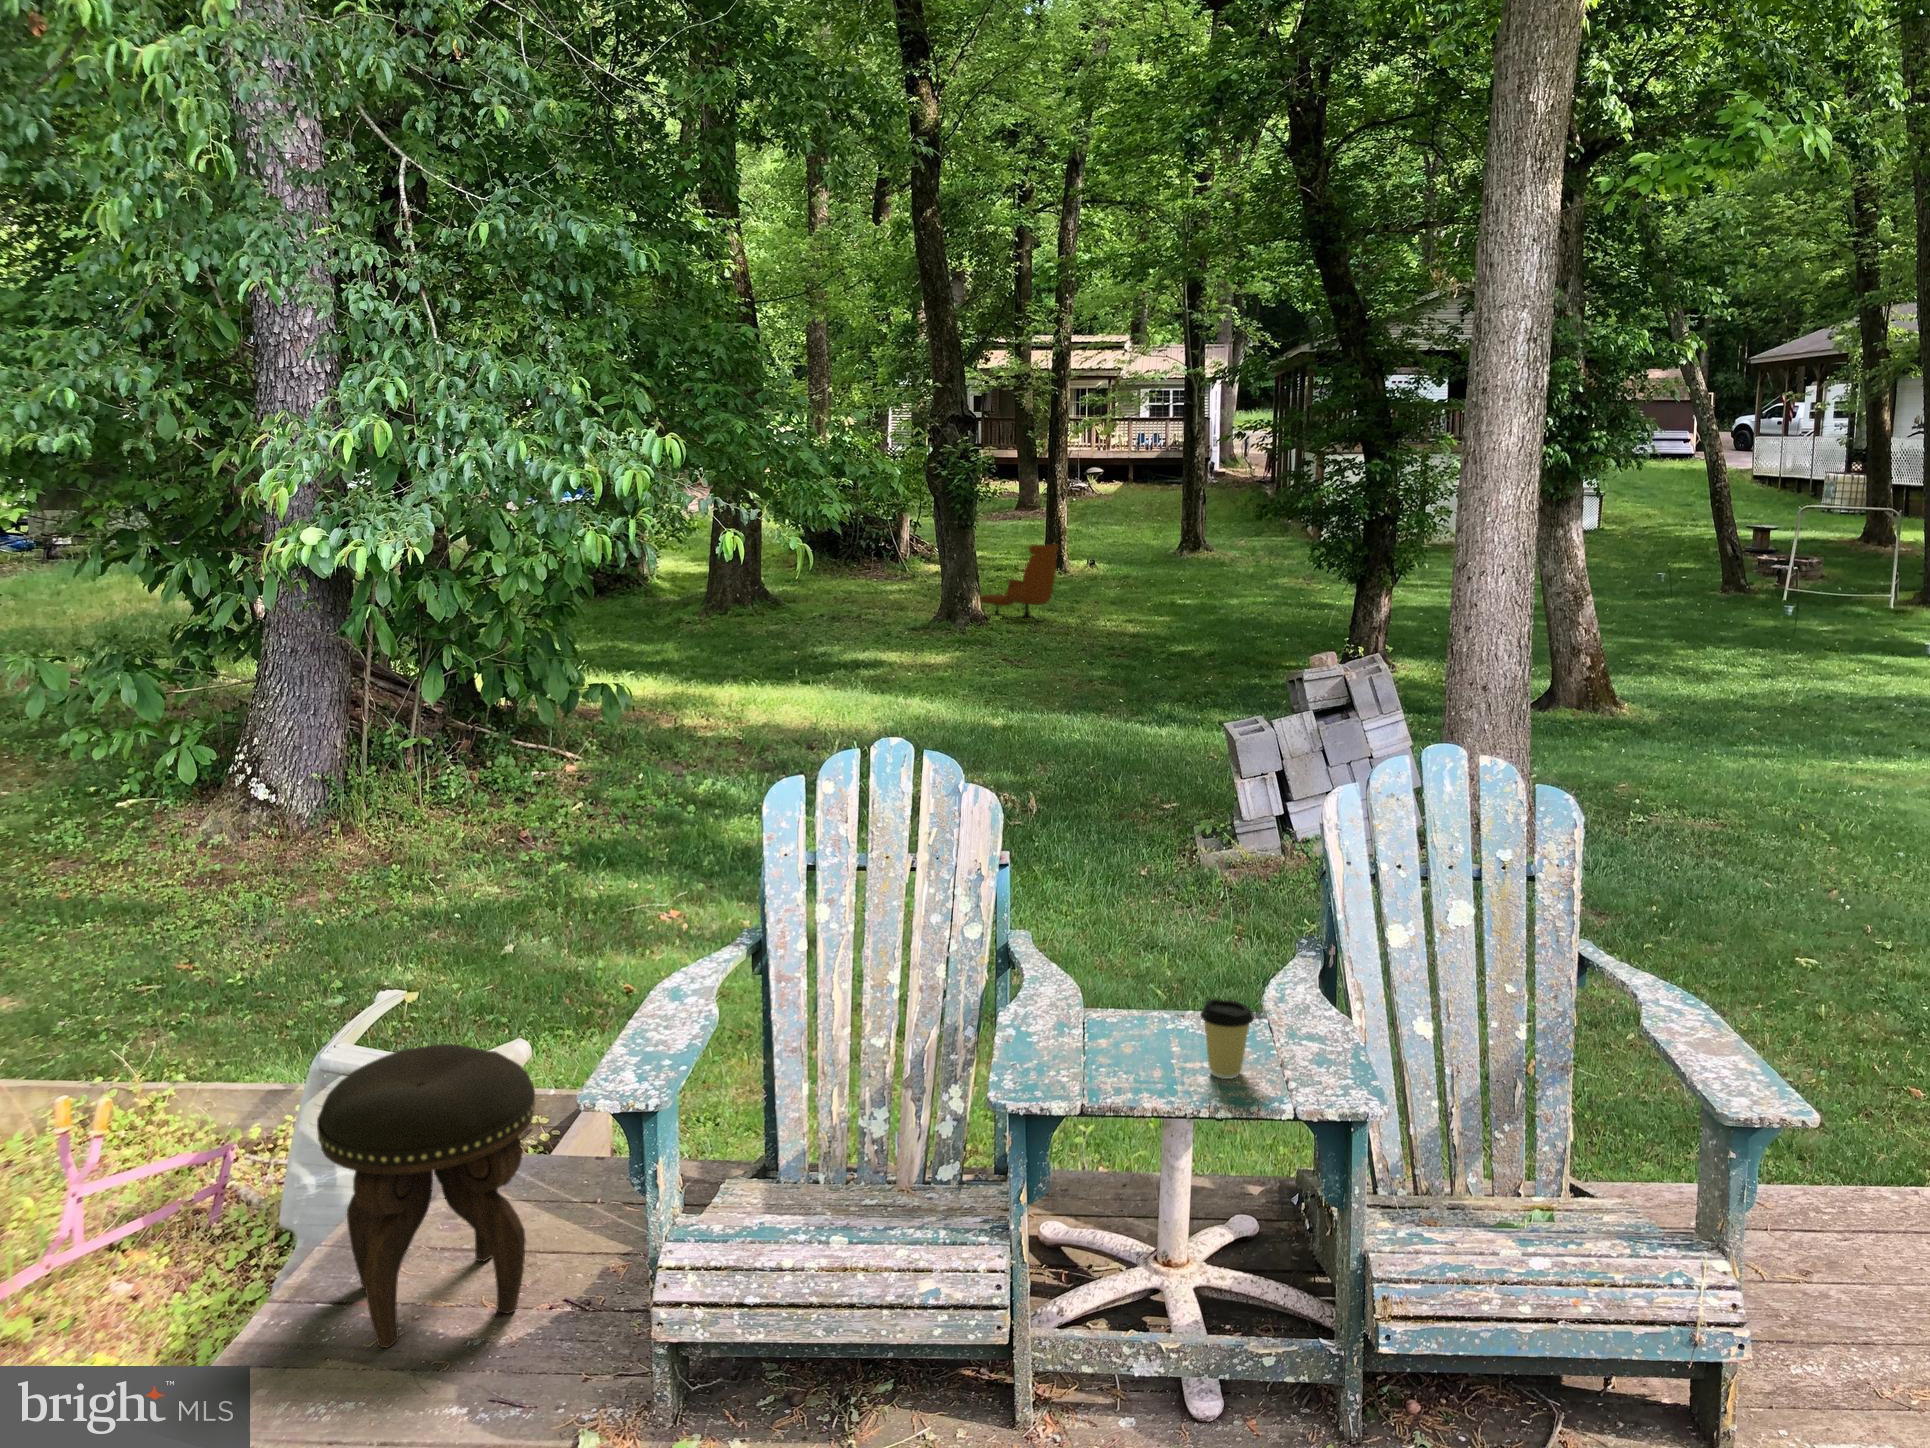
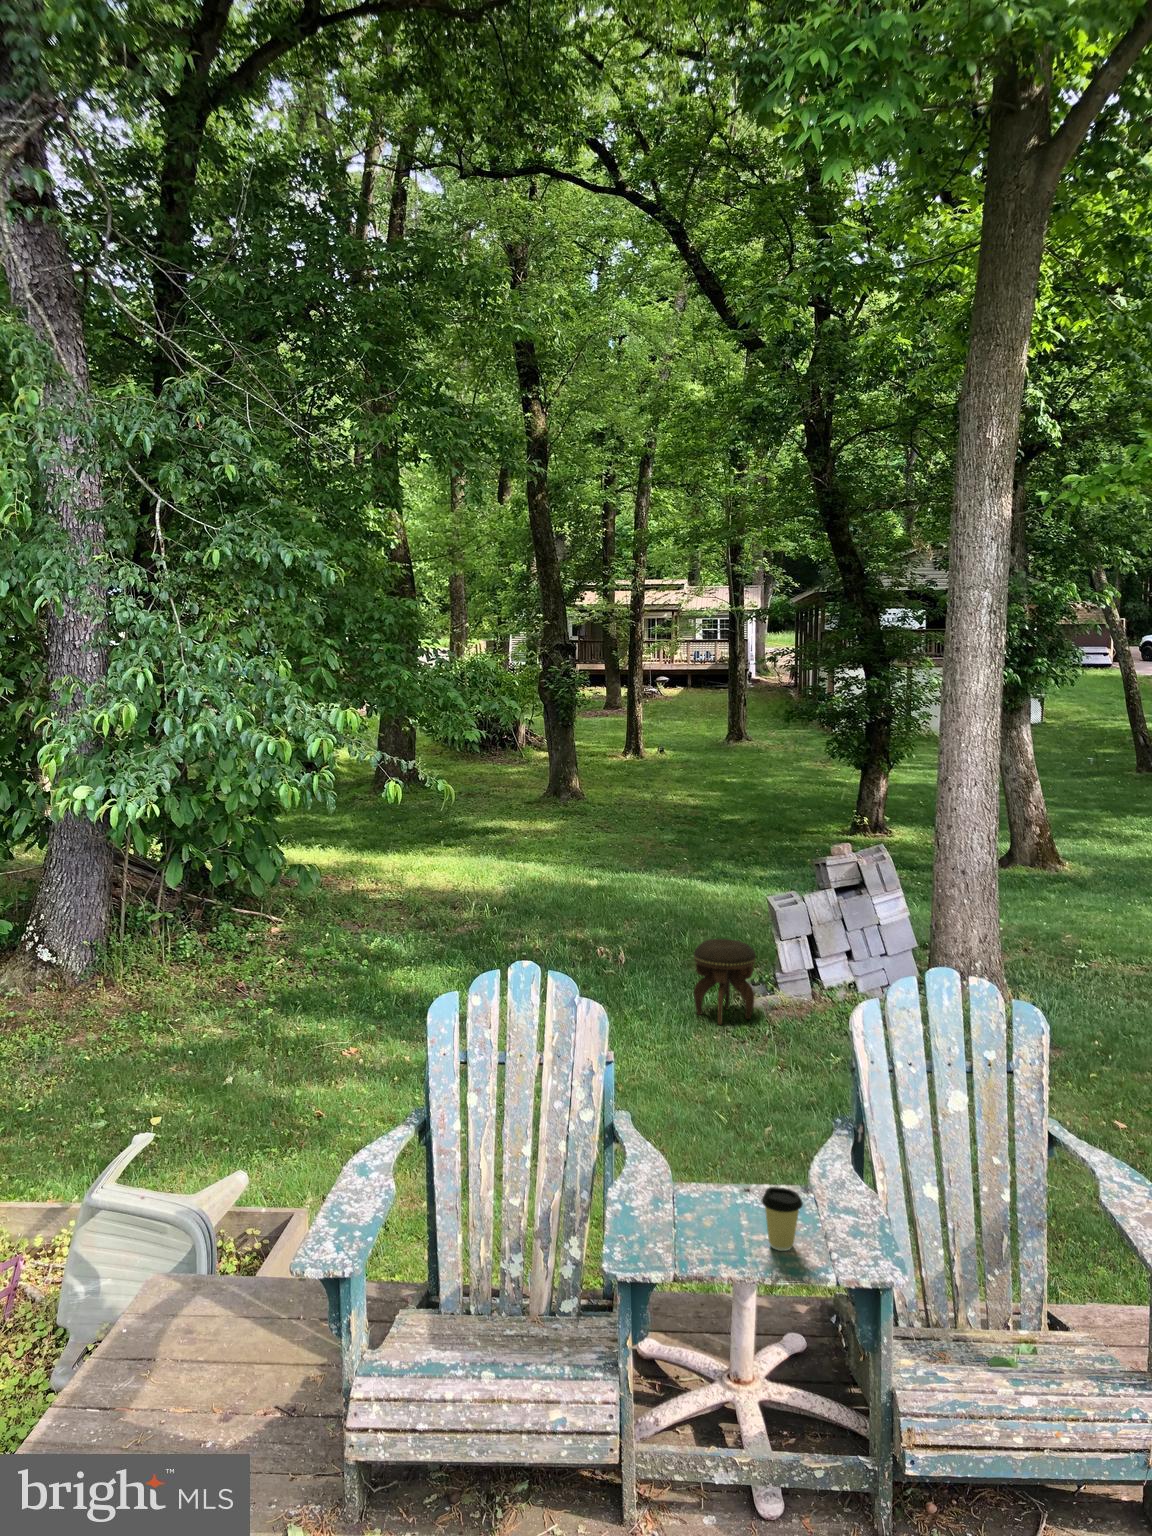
lounge chair: present [981,544,1058,620] -> none [580,739,640,801]
footstool: present [317,1044,535,1348] -> present [694,939,756,1025]

